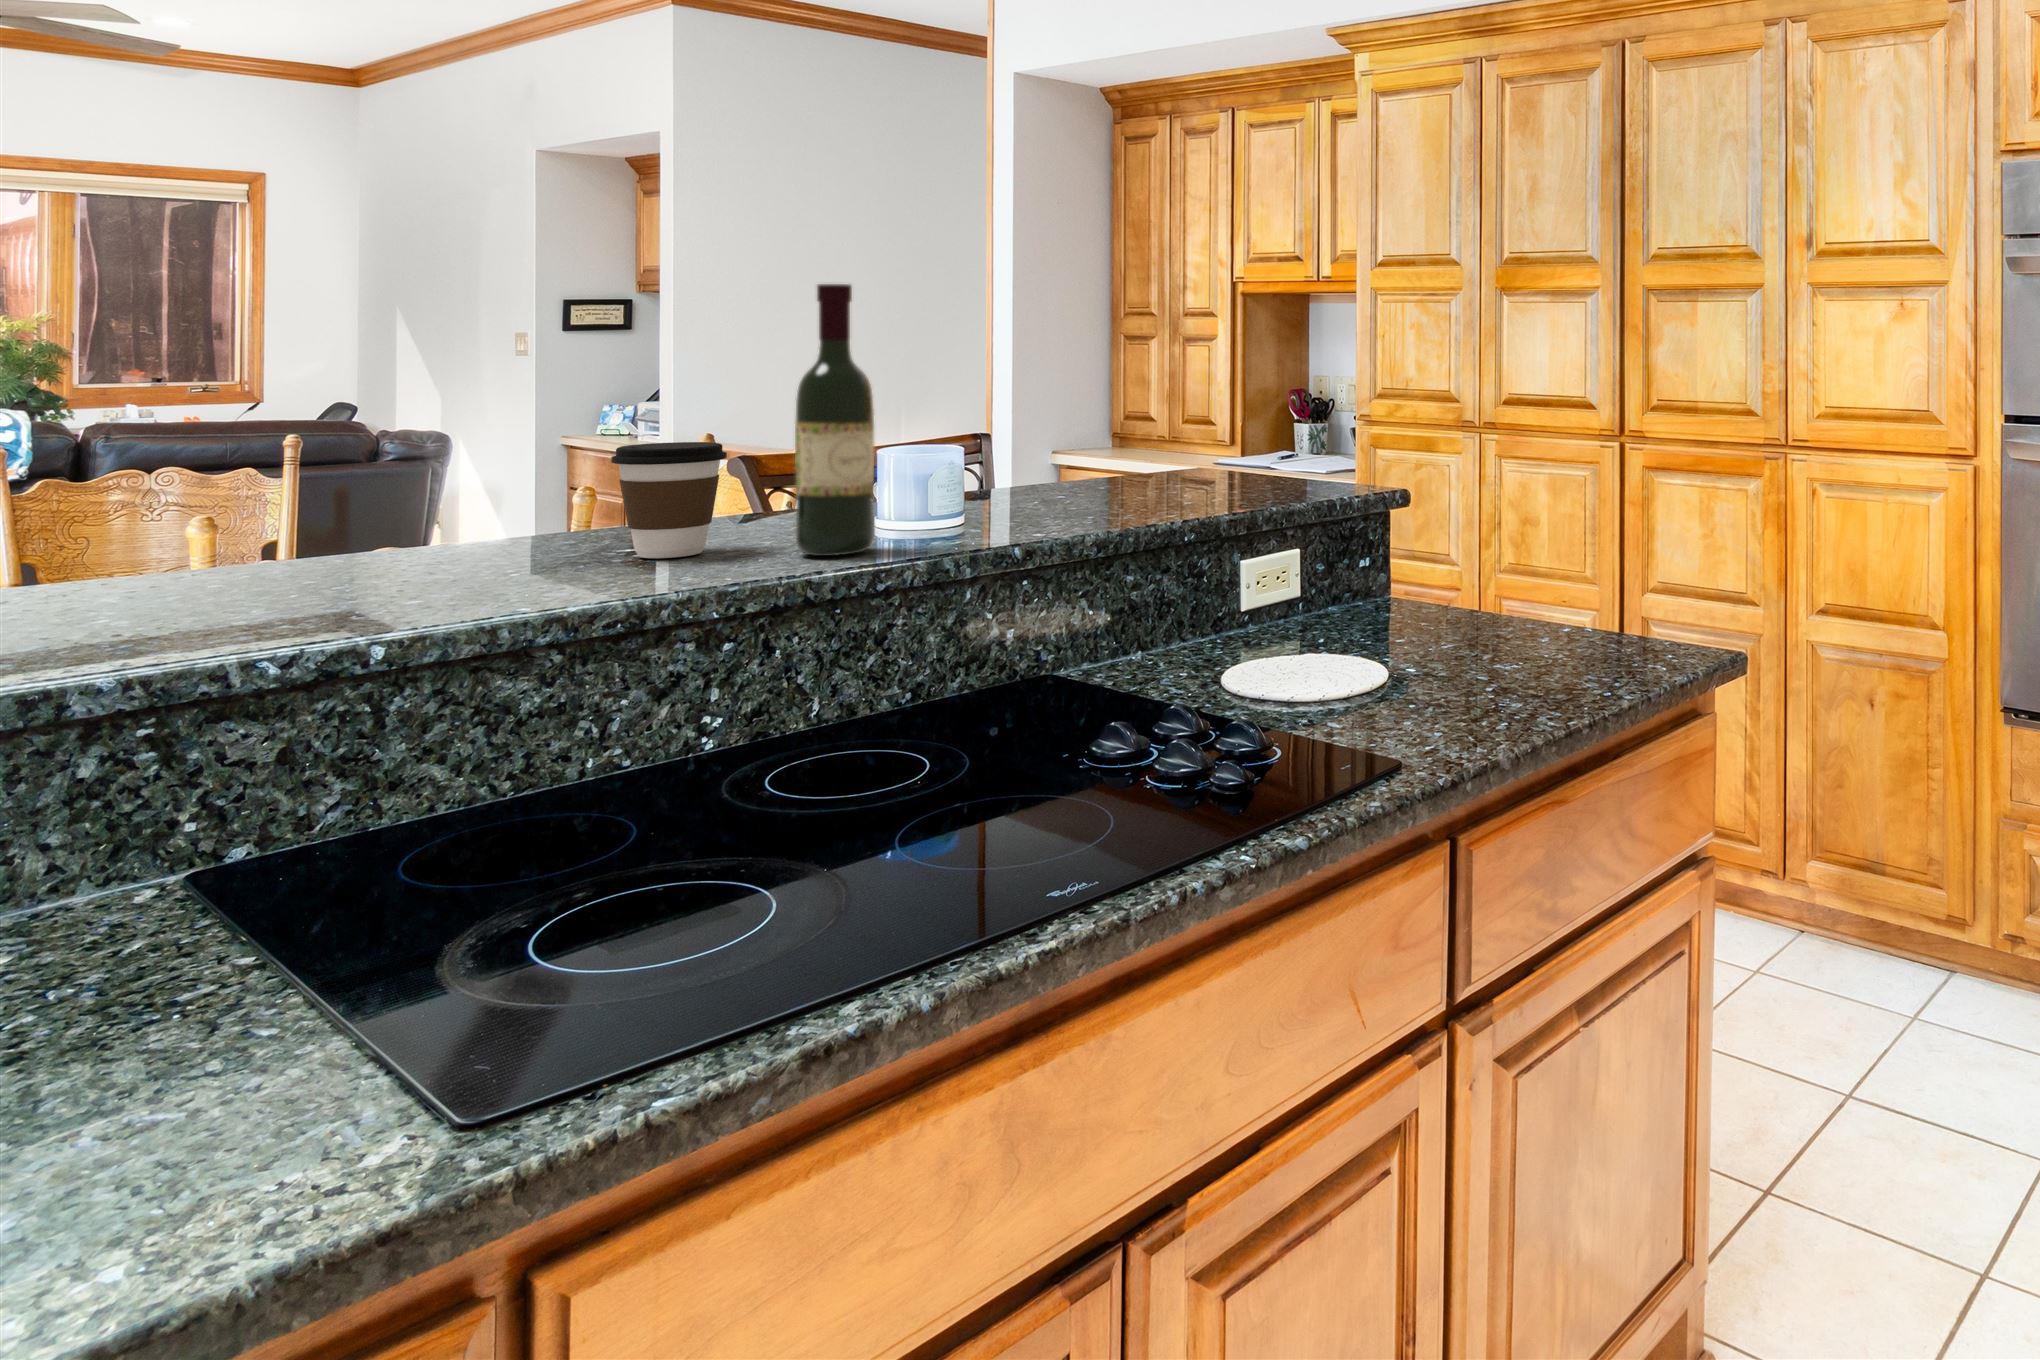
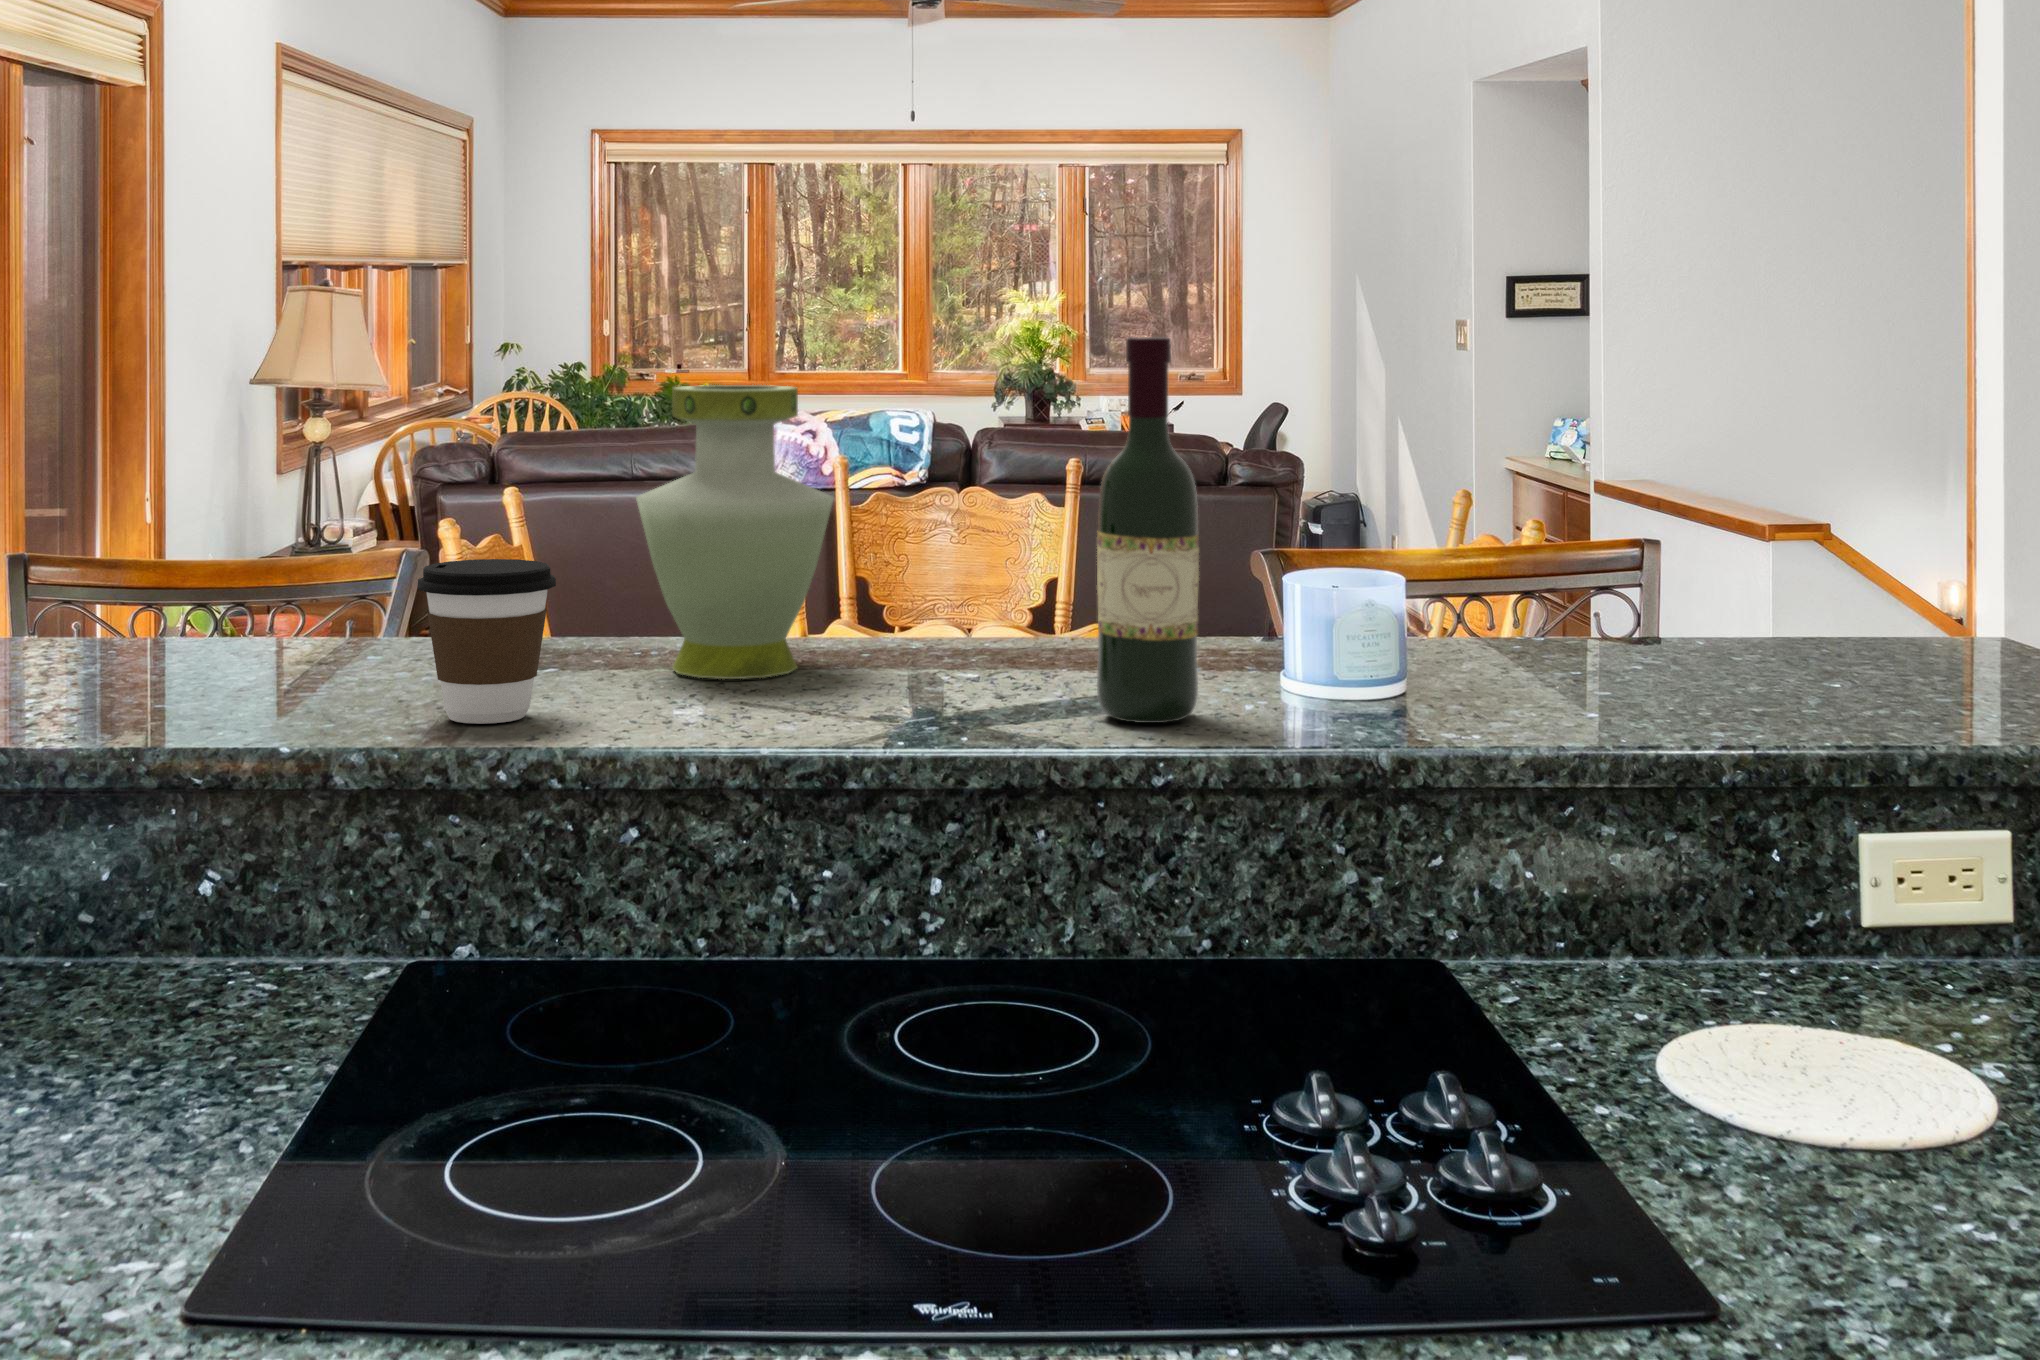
vase: none [276,329,493,584] -> present [636,385,834,679]
coffee cup: present [611,442,727,558] -> present [418,559,556,724]

